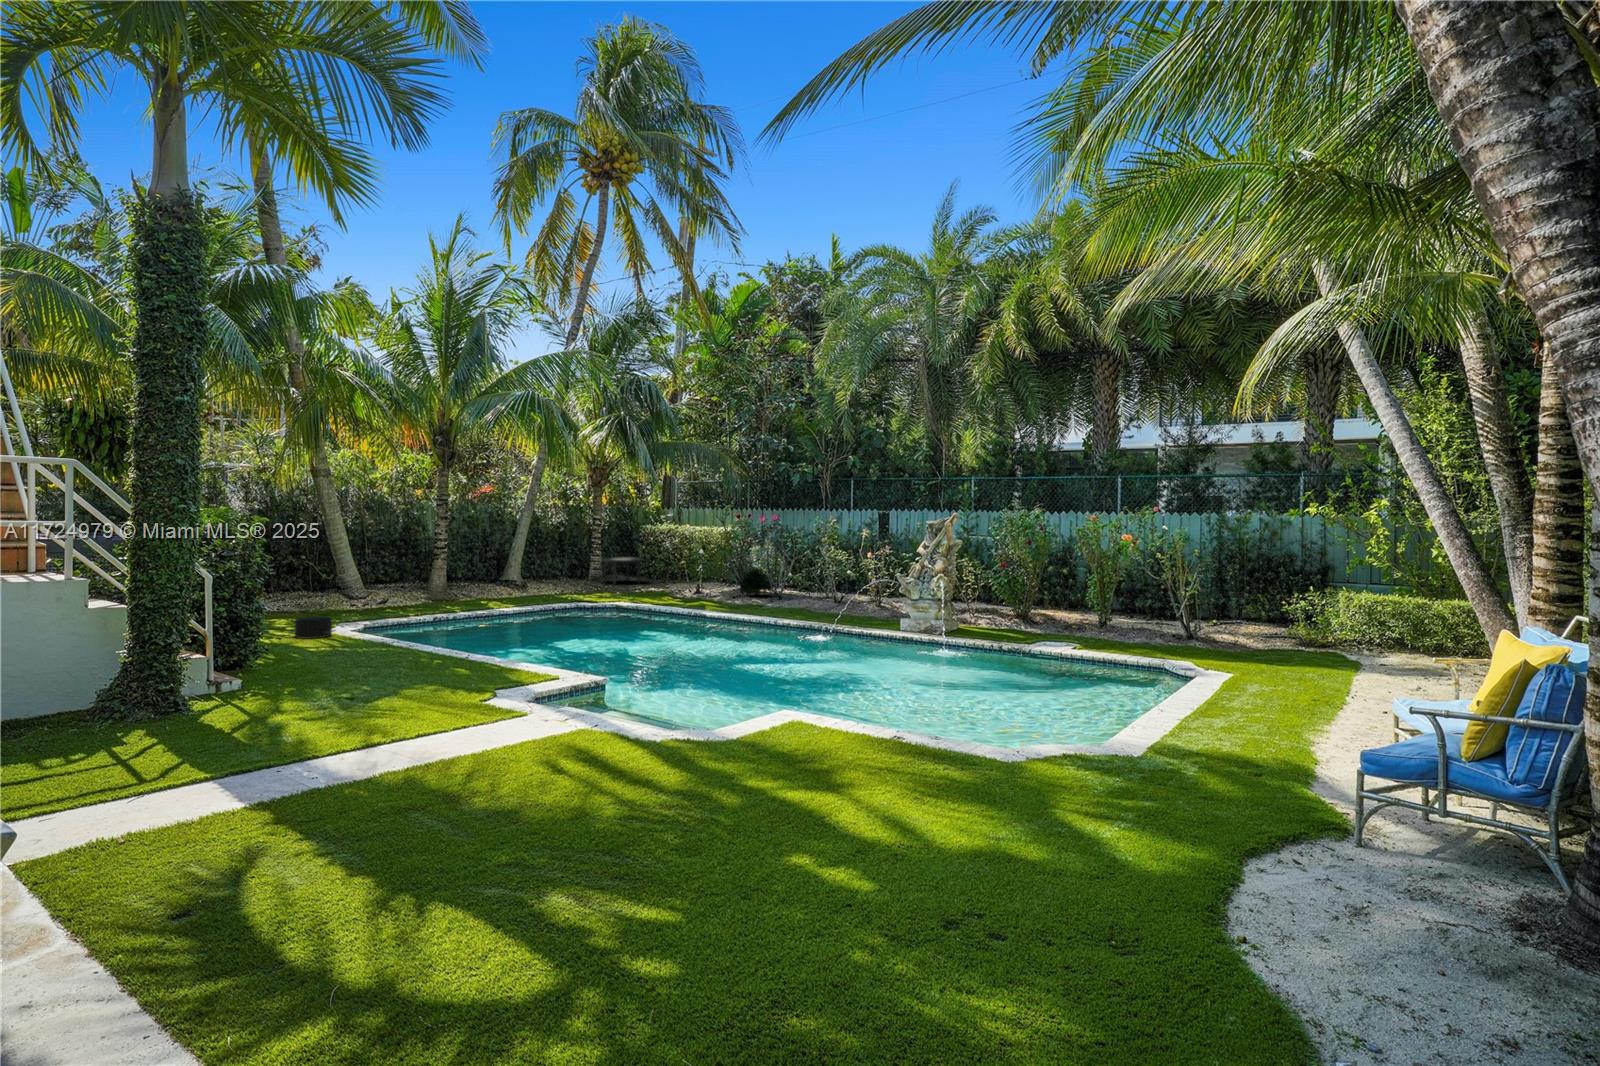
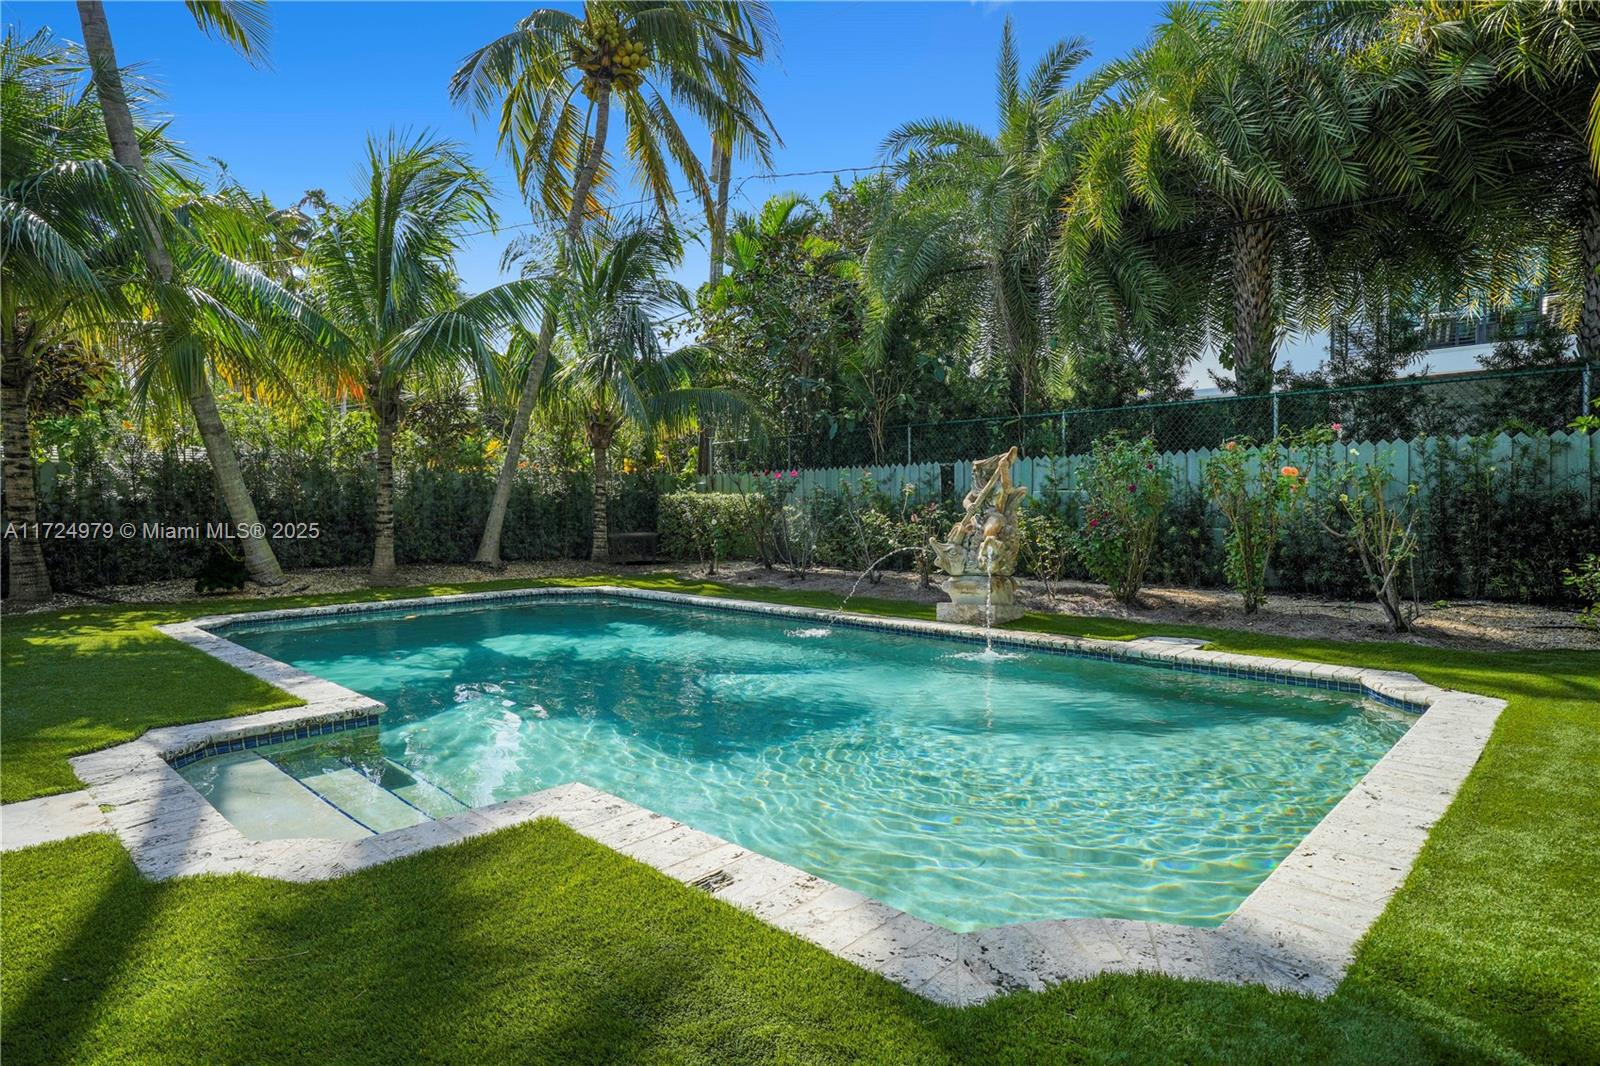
potted plant: present [740,569,772,595] -> present [194,554,254,594]
pouf: present [289,616,334,639] -> none [69,608,142,639]

